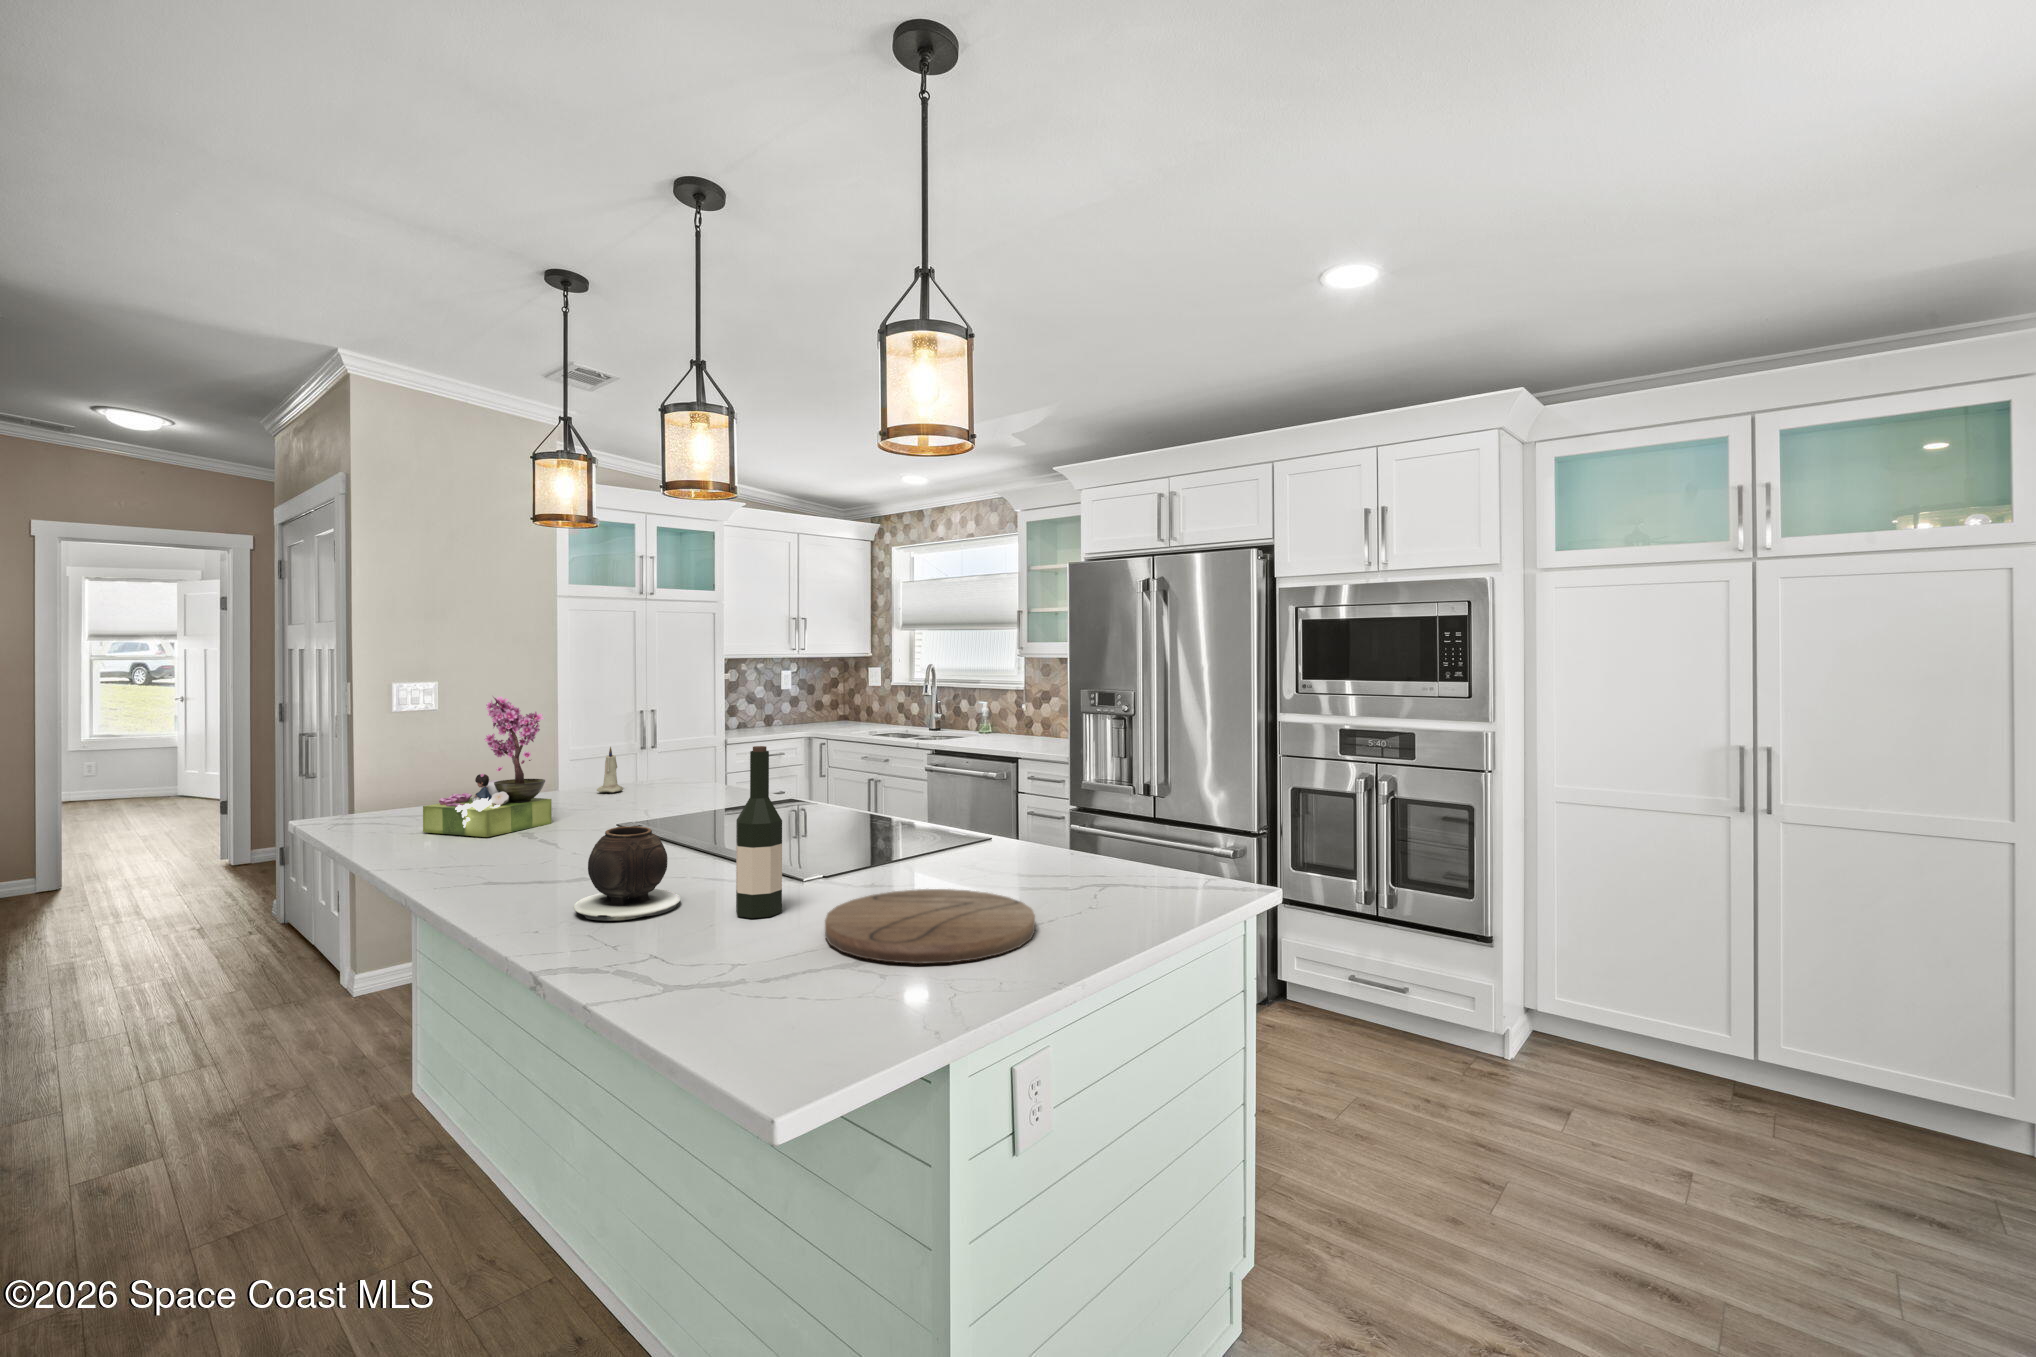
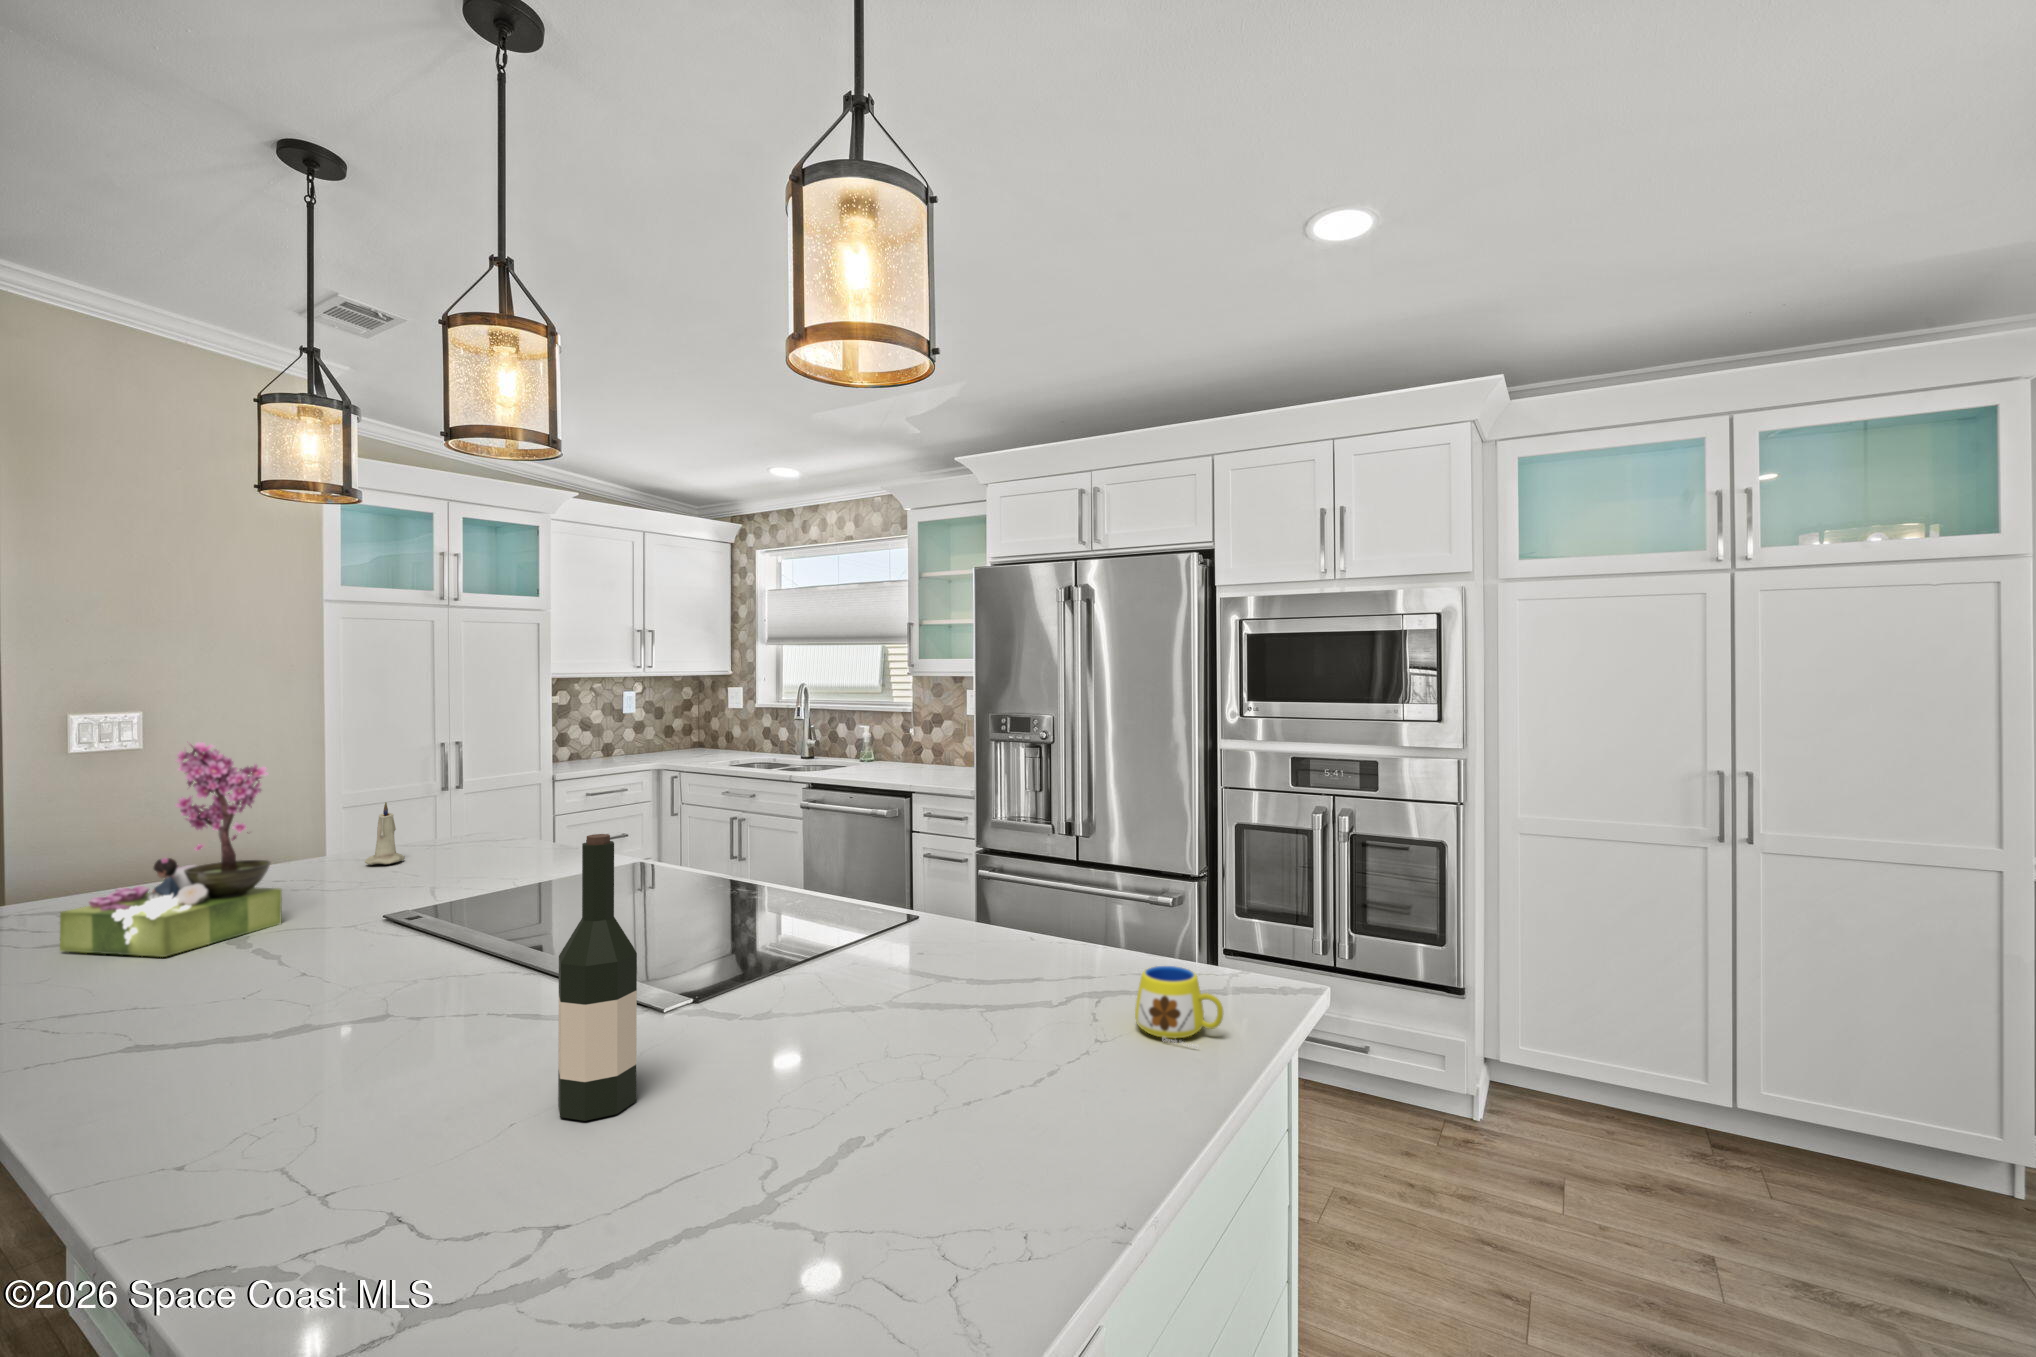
vase: present [574,827,681,921] -> none [262,969,463,1147]
mug: none [1113,855,1171,907] -> present [1135,966,1223,1047]
cutting board: present [825,889,1035,964] -> none [714,1038,1055,1226]

